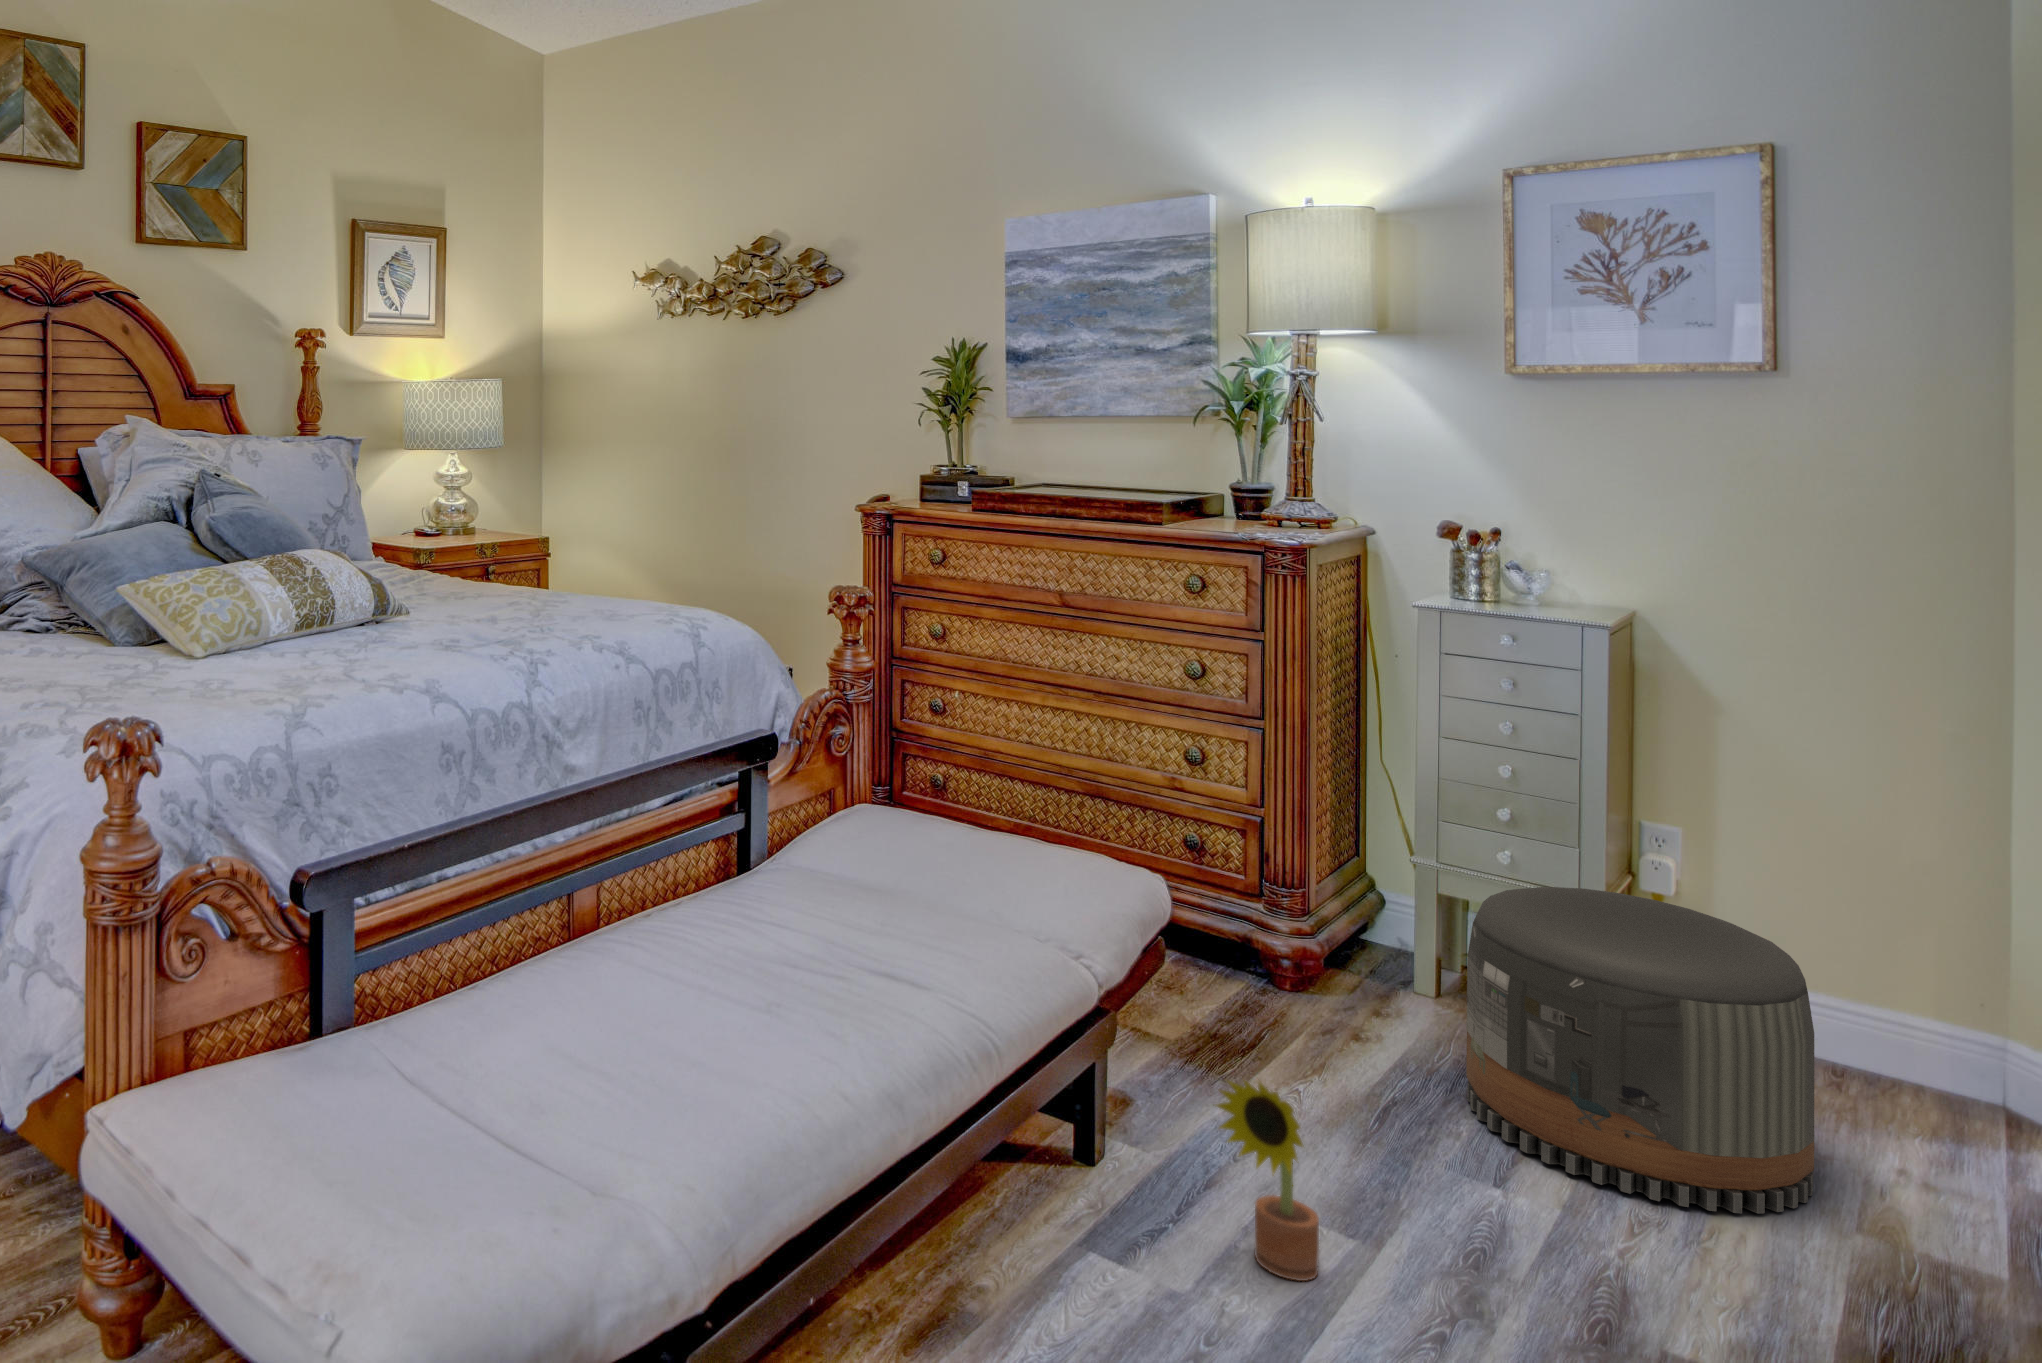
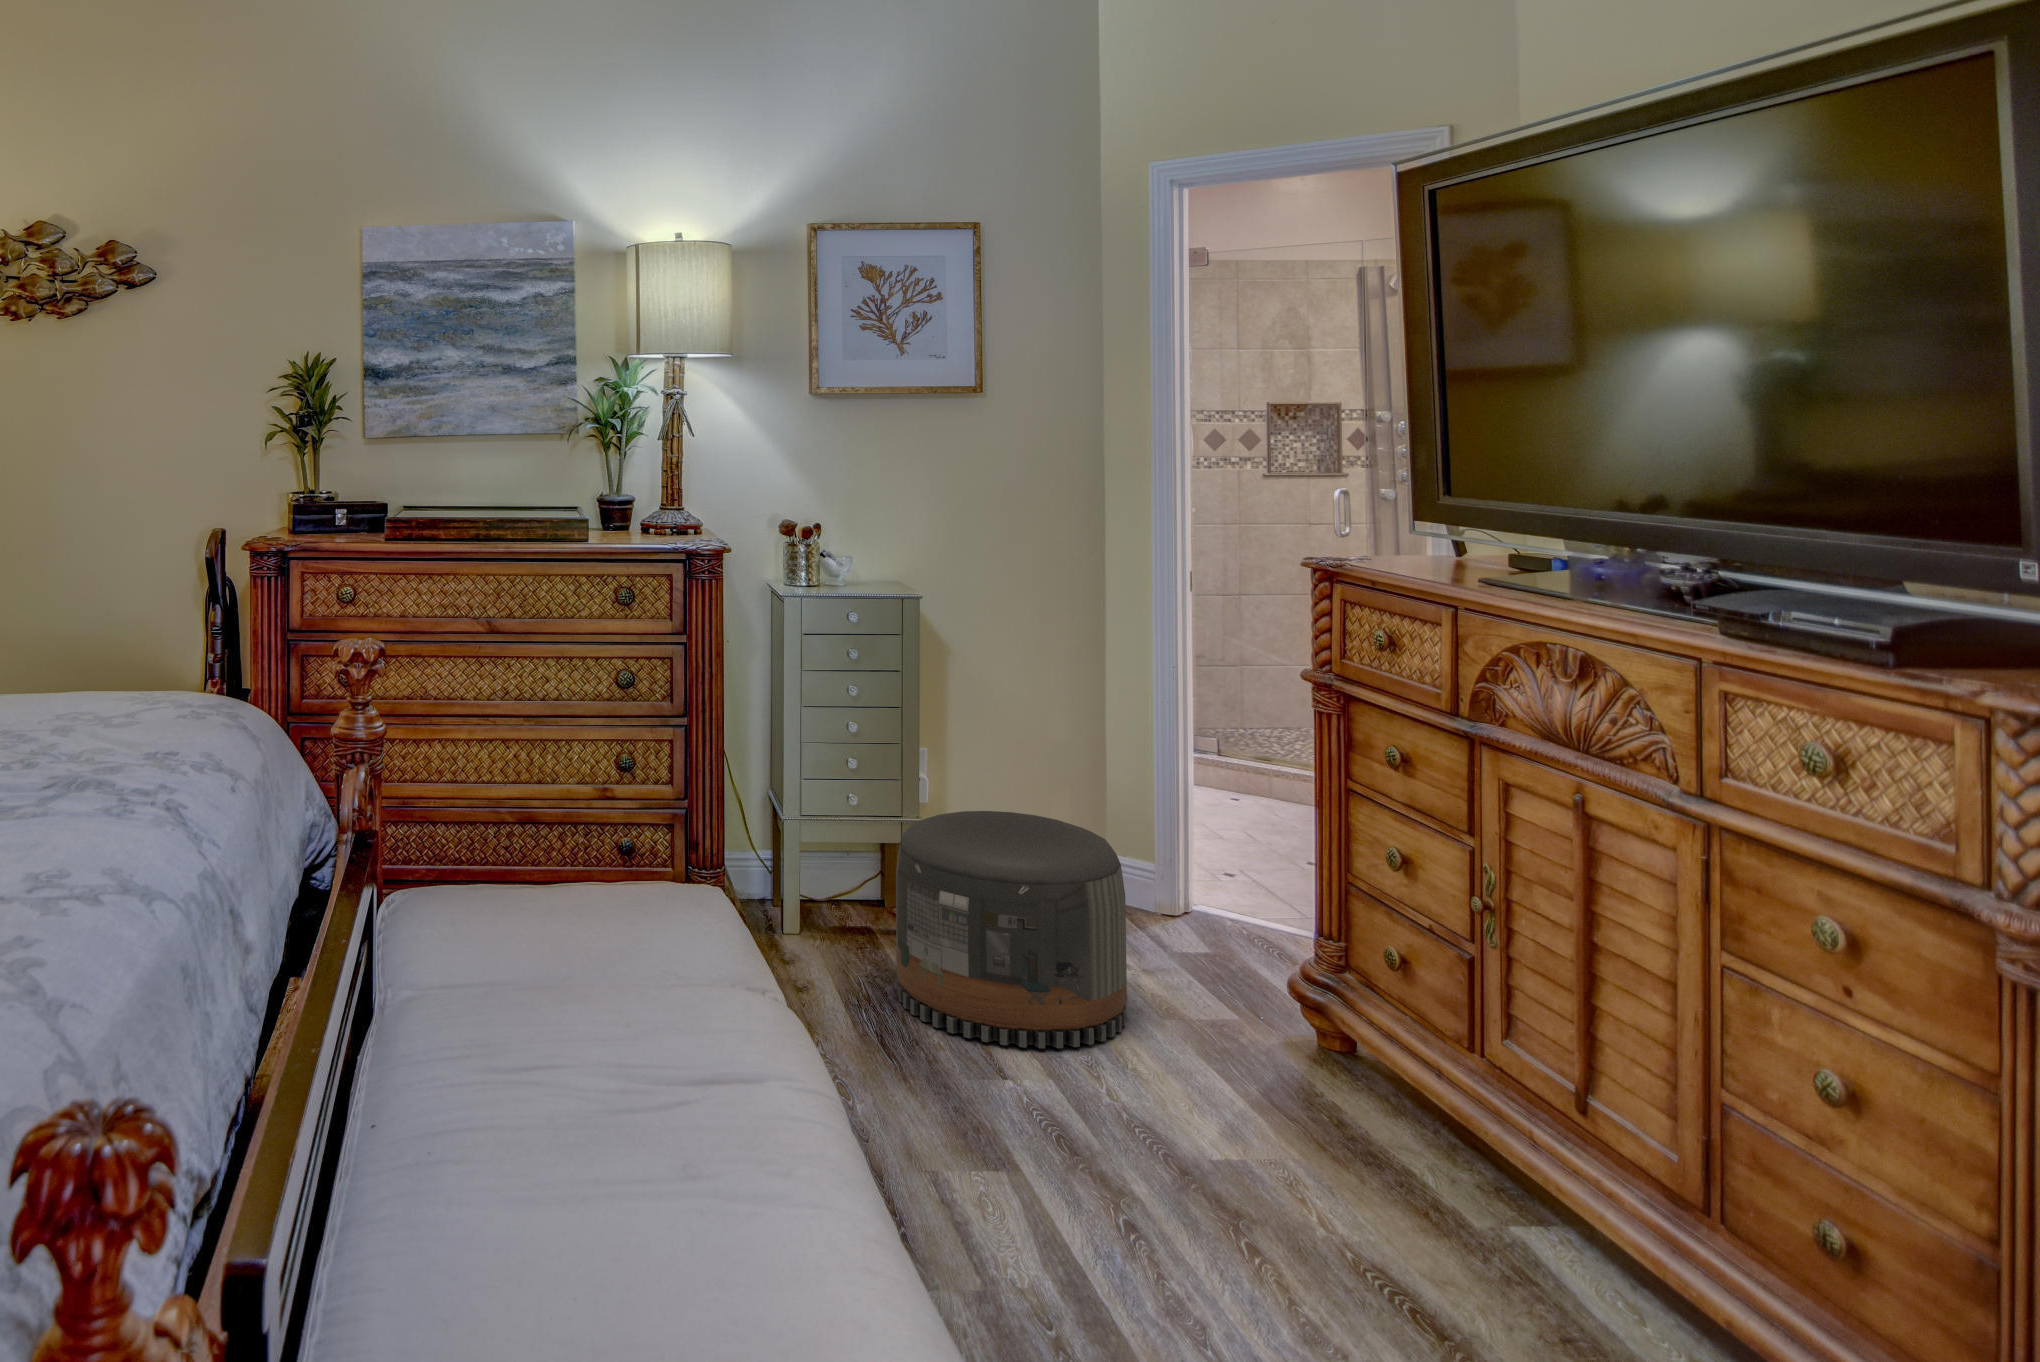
decorative plant: present [1216,1081,1319,1281] -> none [948,1047,1043,1225]

